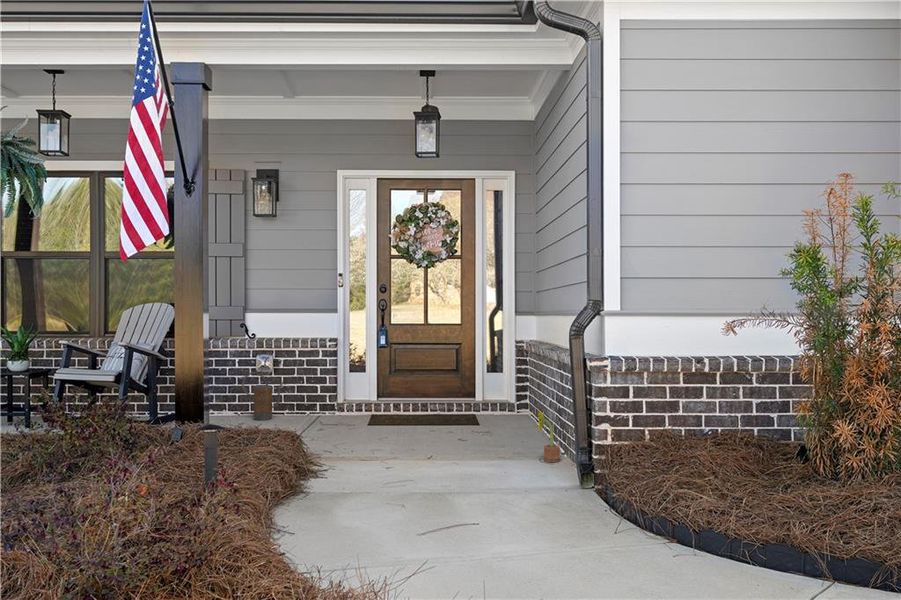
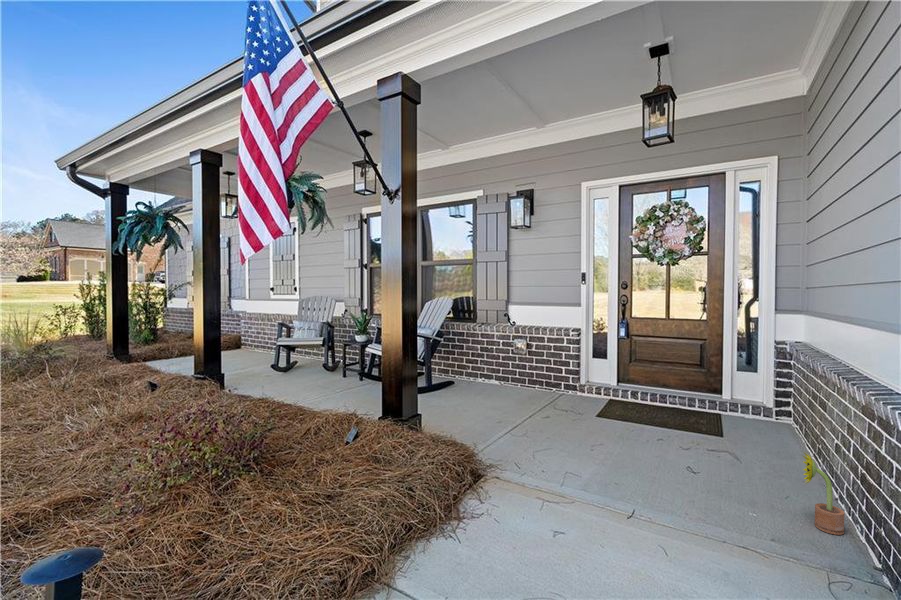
watering can: present [242,372,284,420] -> none [500,353,532,393]

